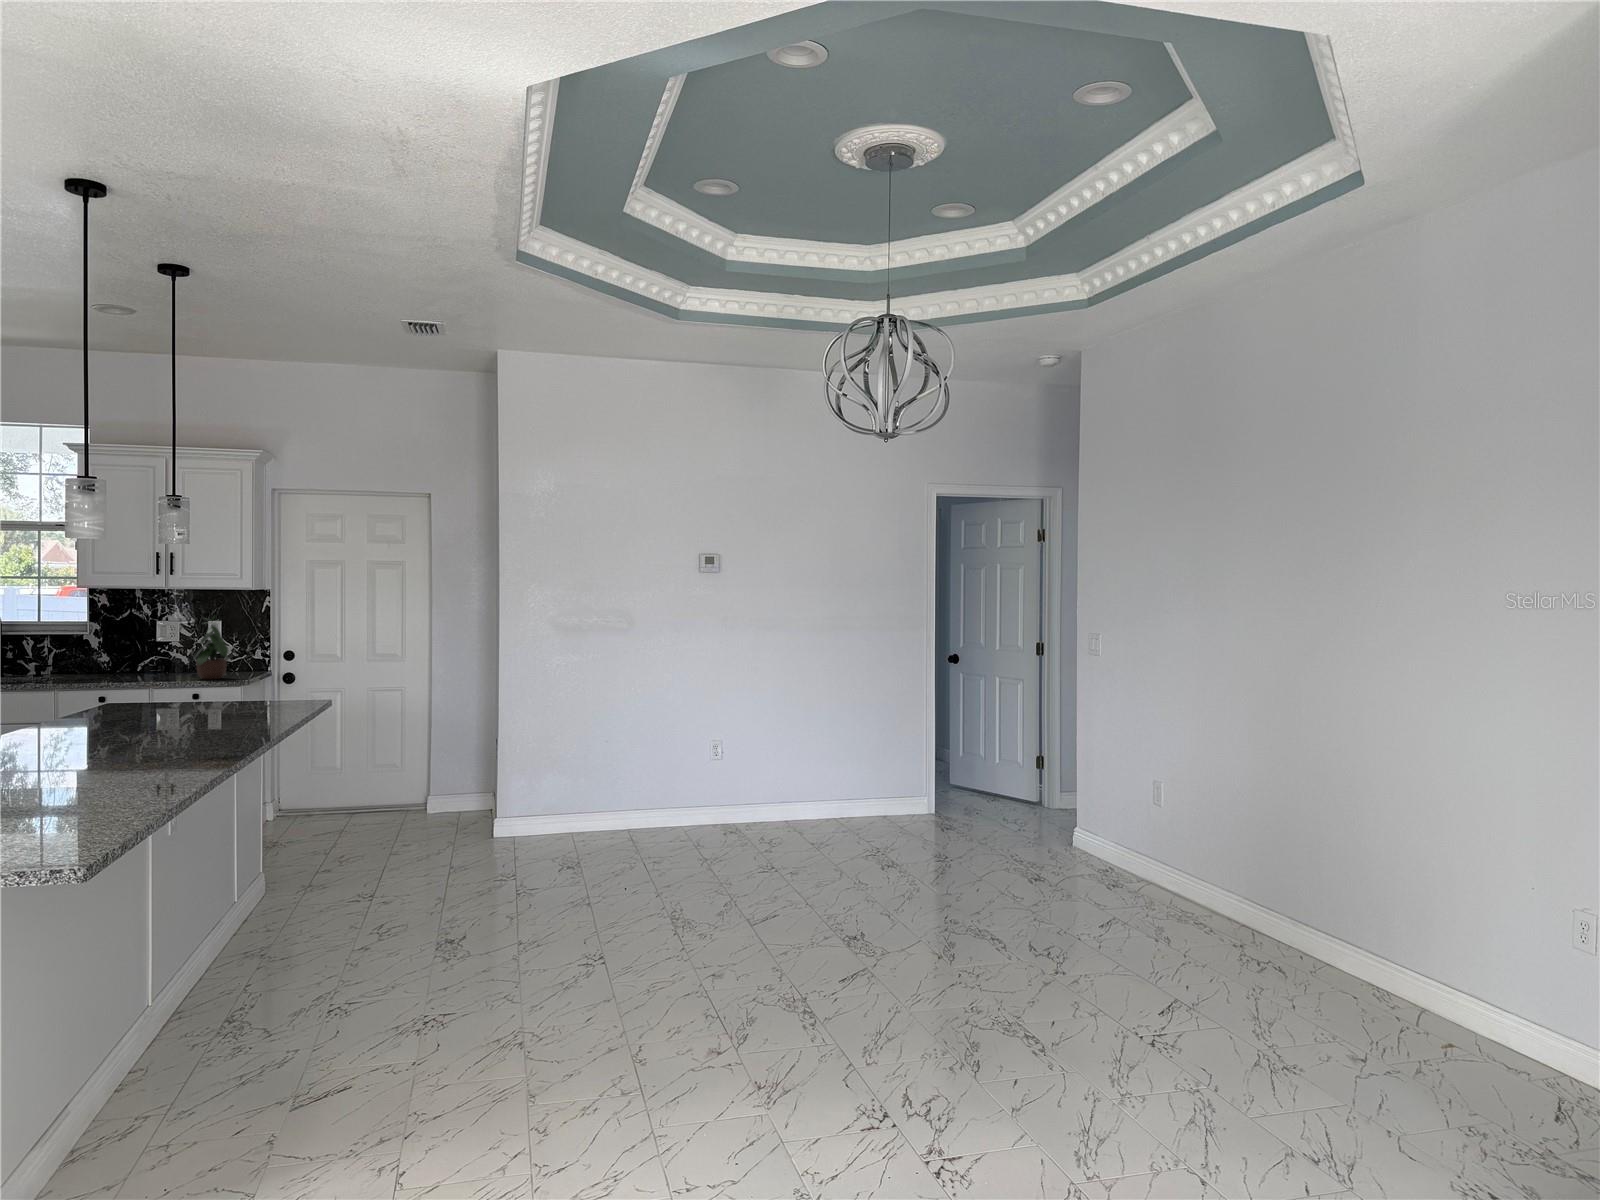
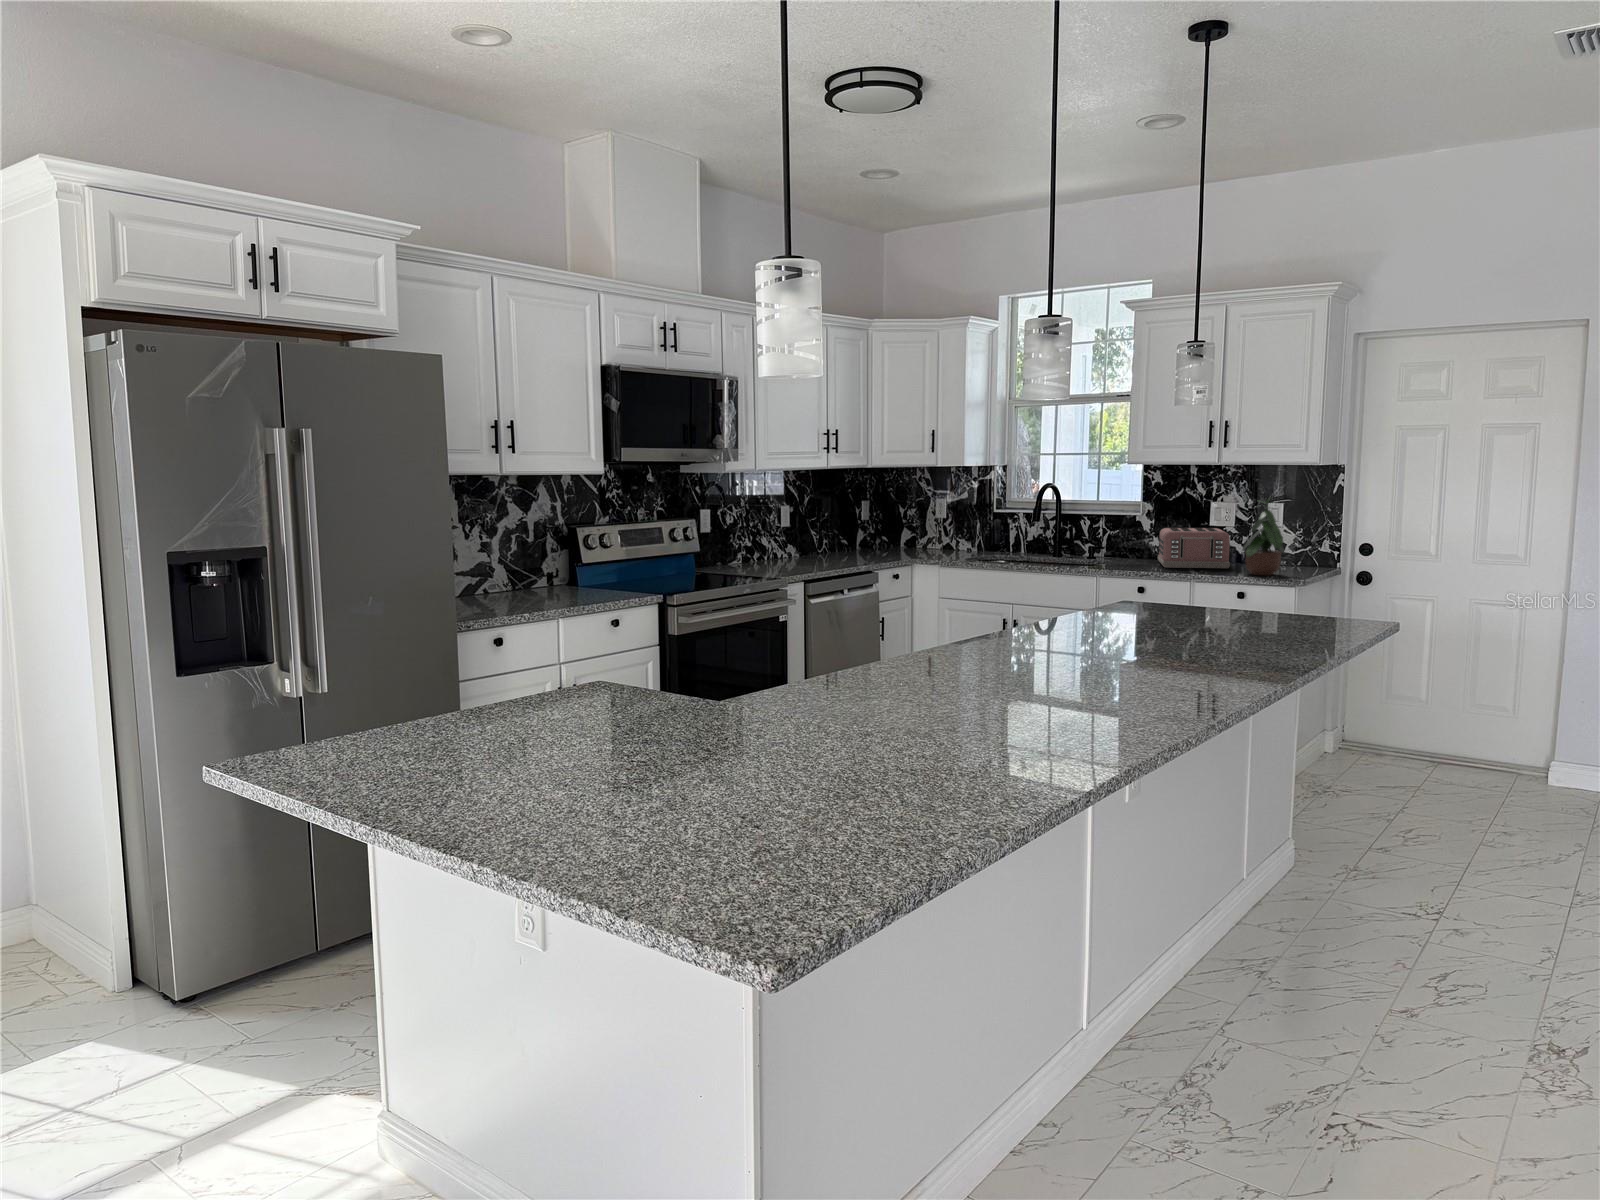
toaster: none [109,643,180,679] -> present [1158,528,1230,568]

